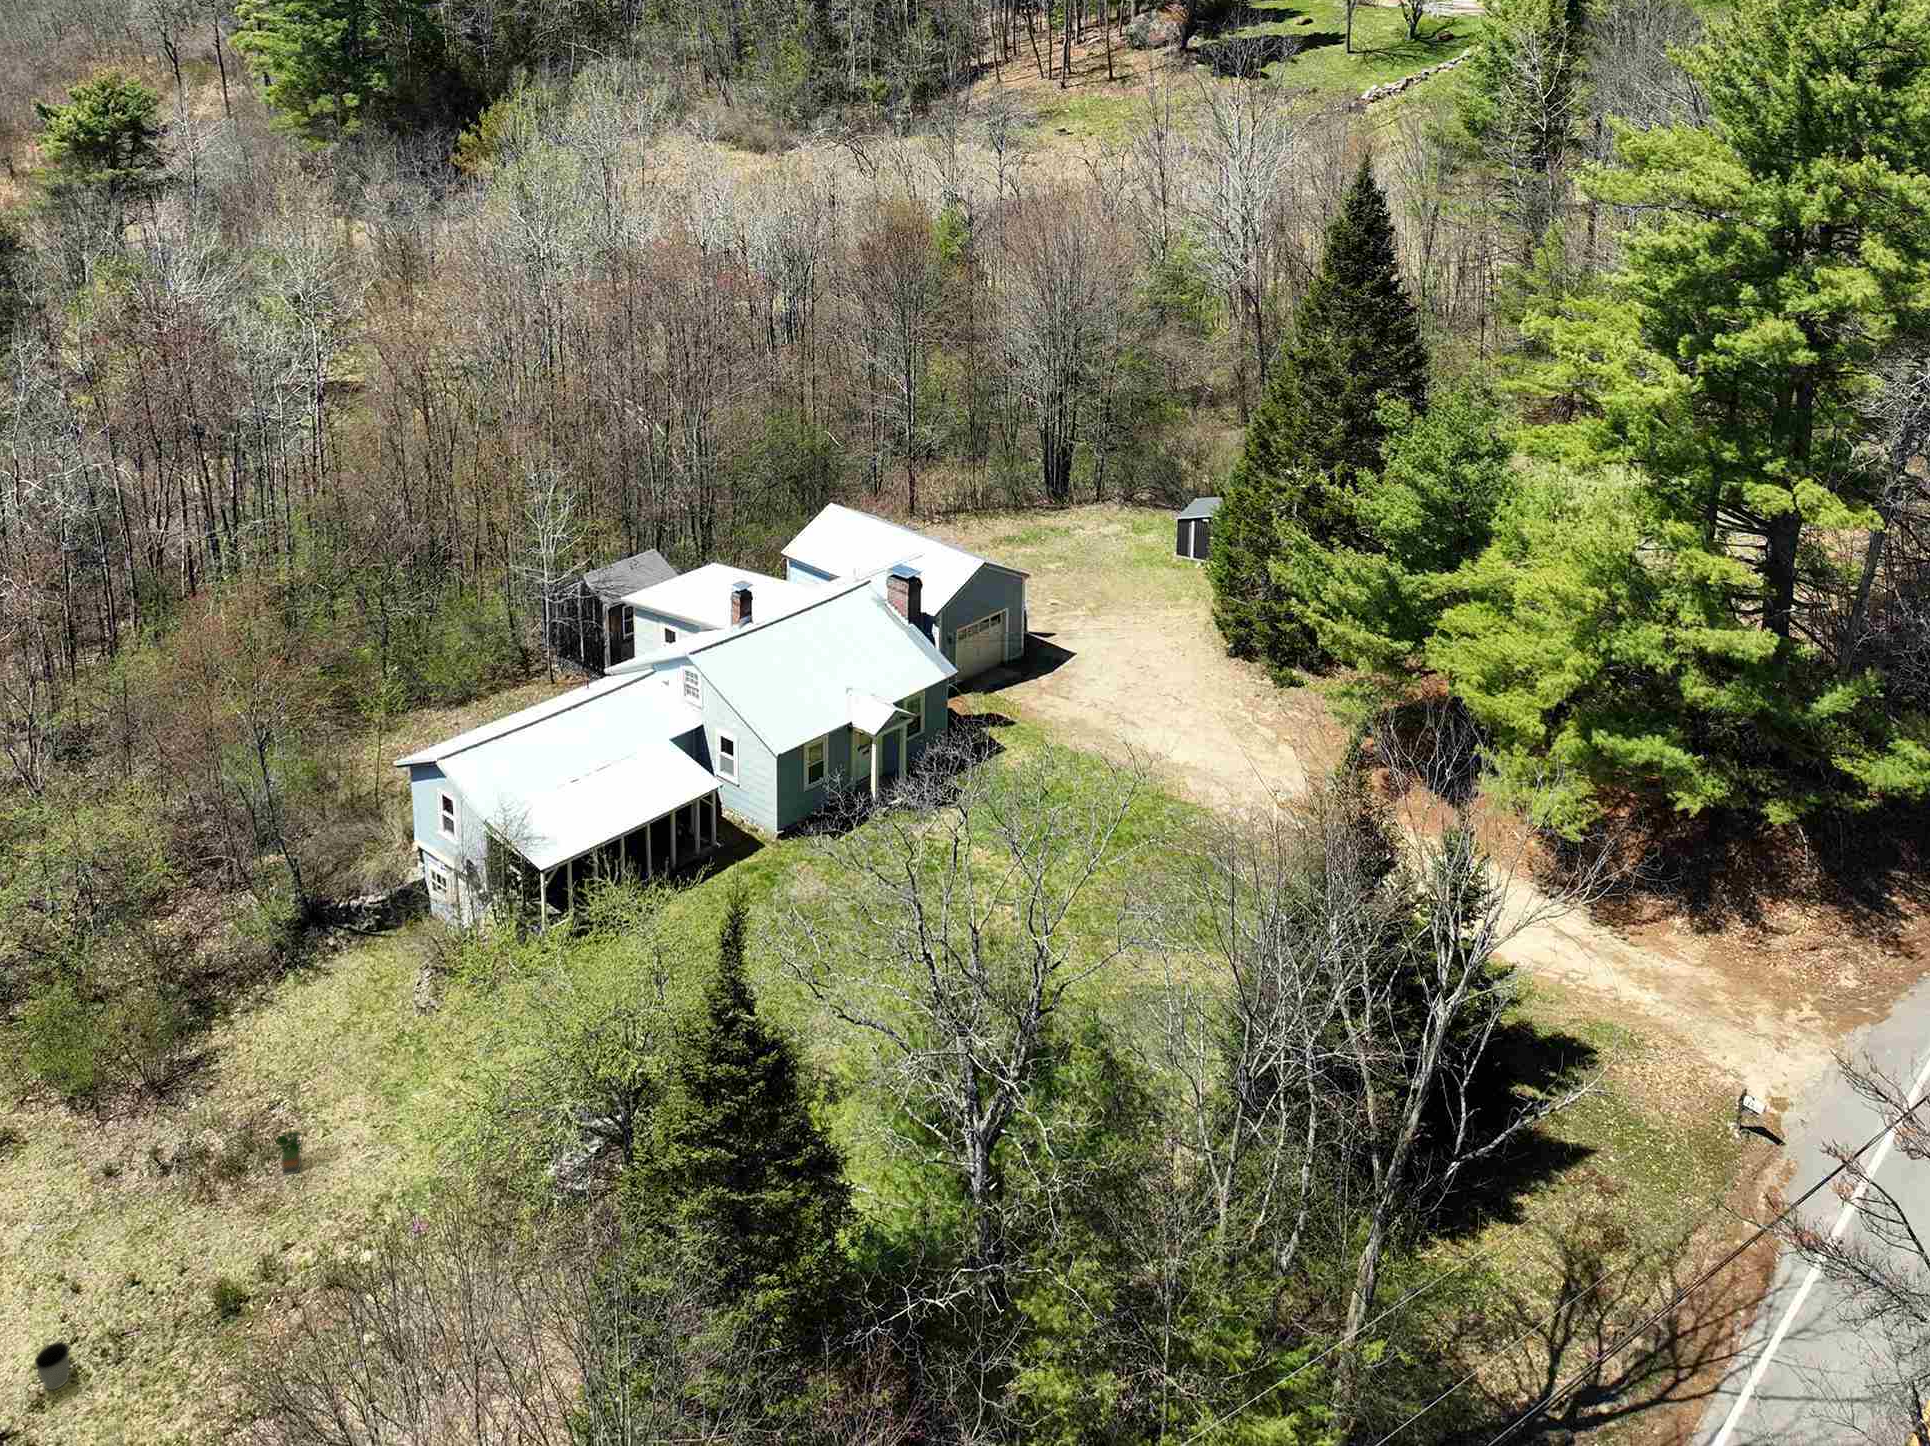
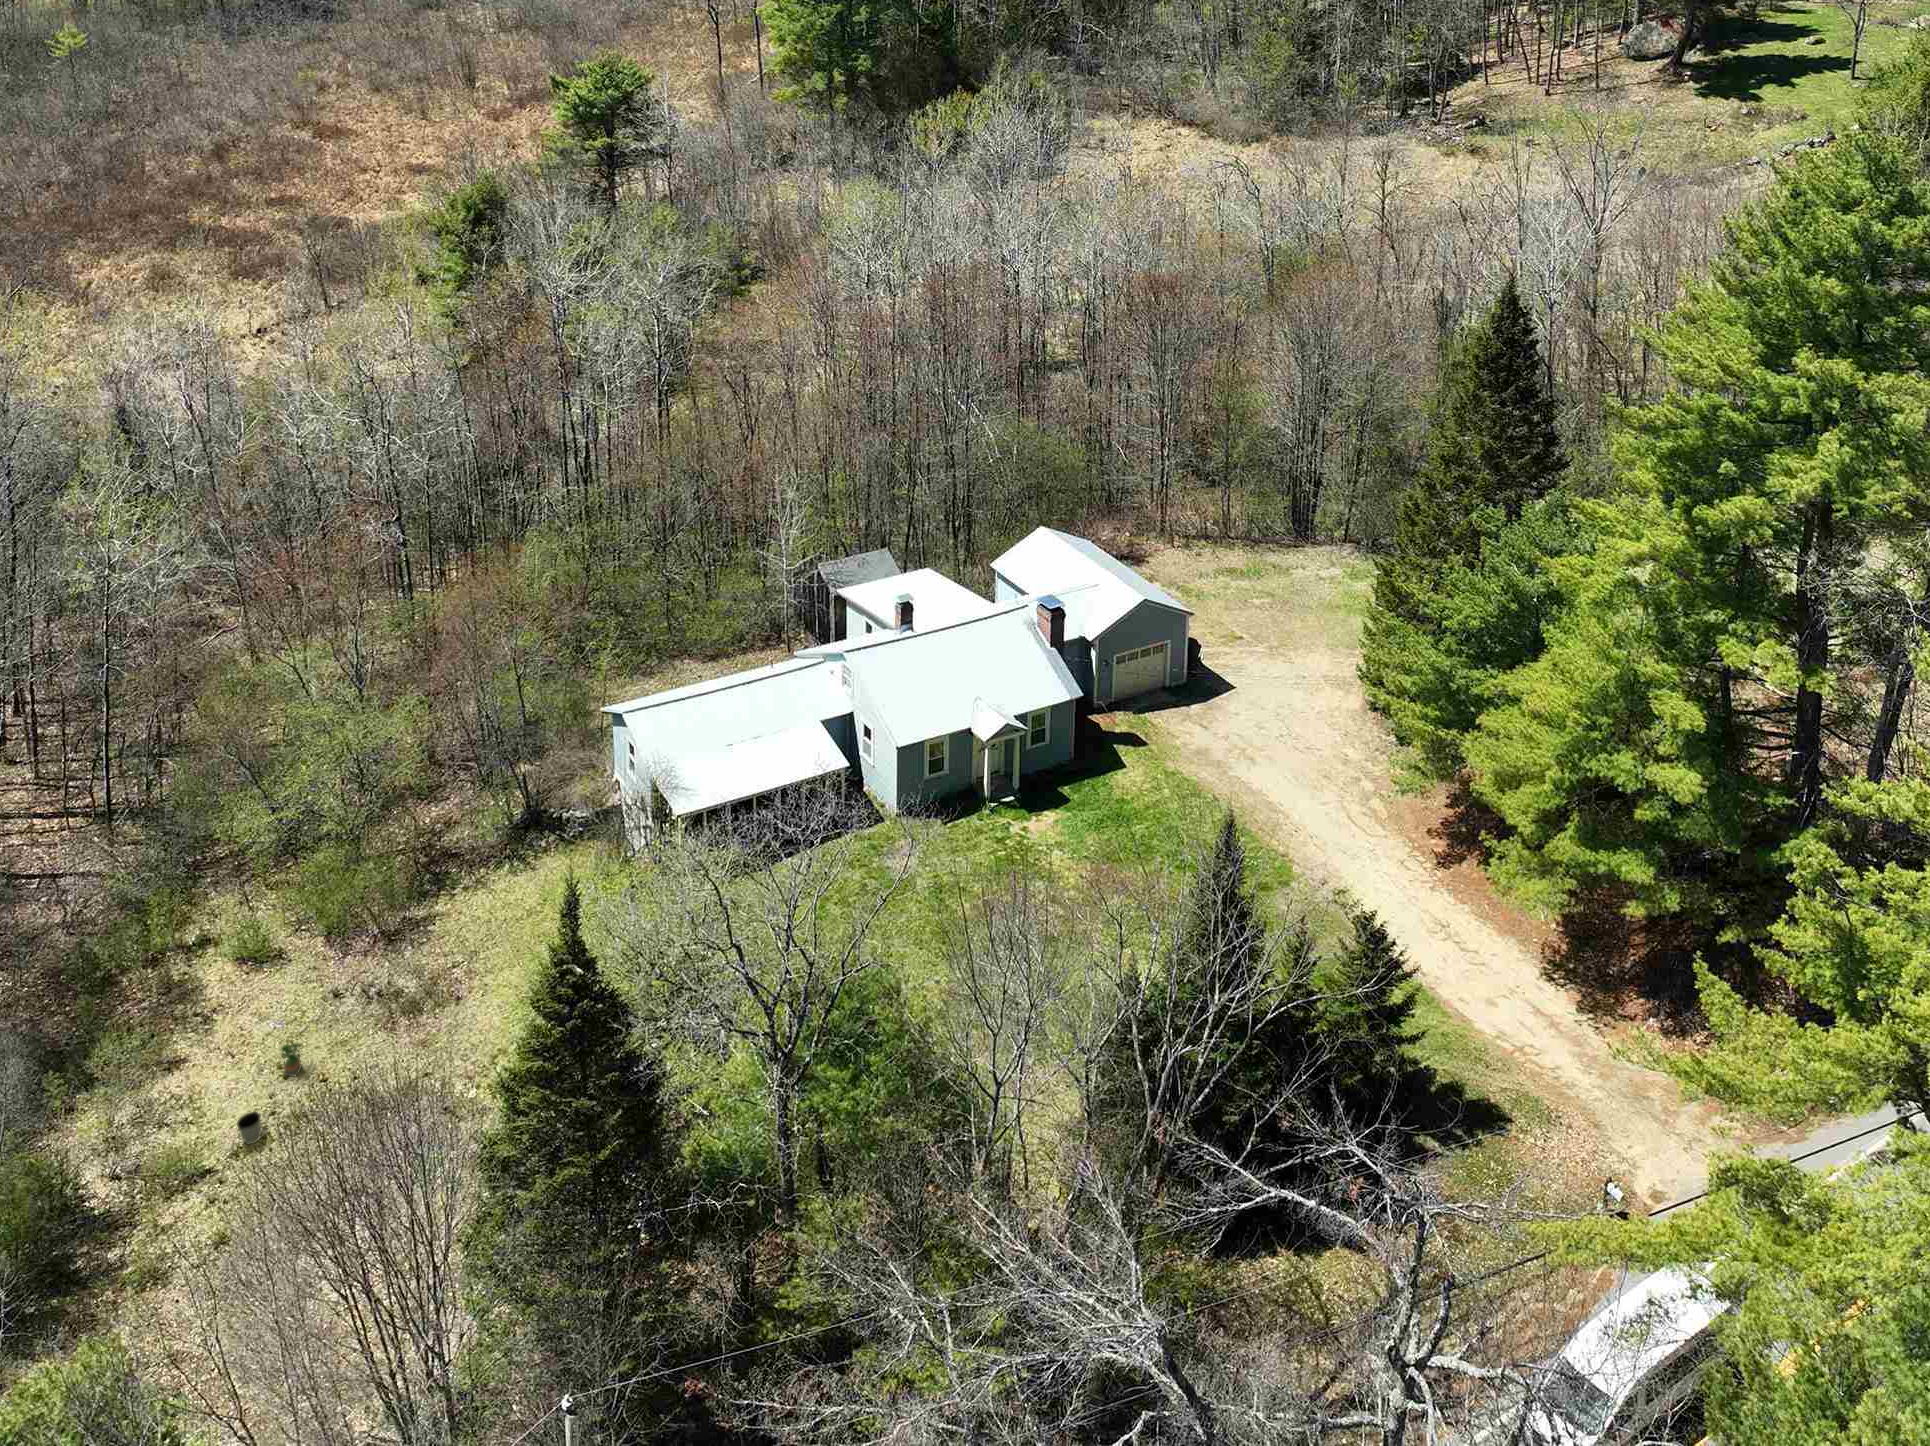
potted tree: present [276,1130,302,1175] -> present [281,1044,302,1076]

